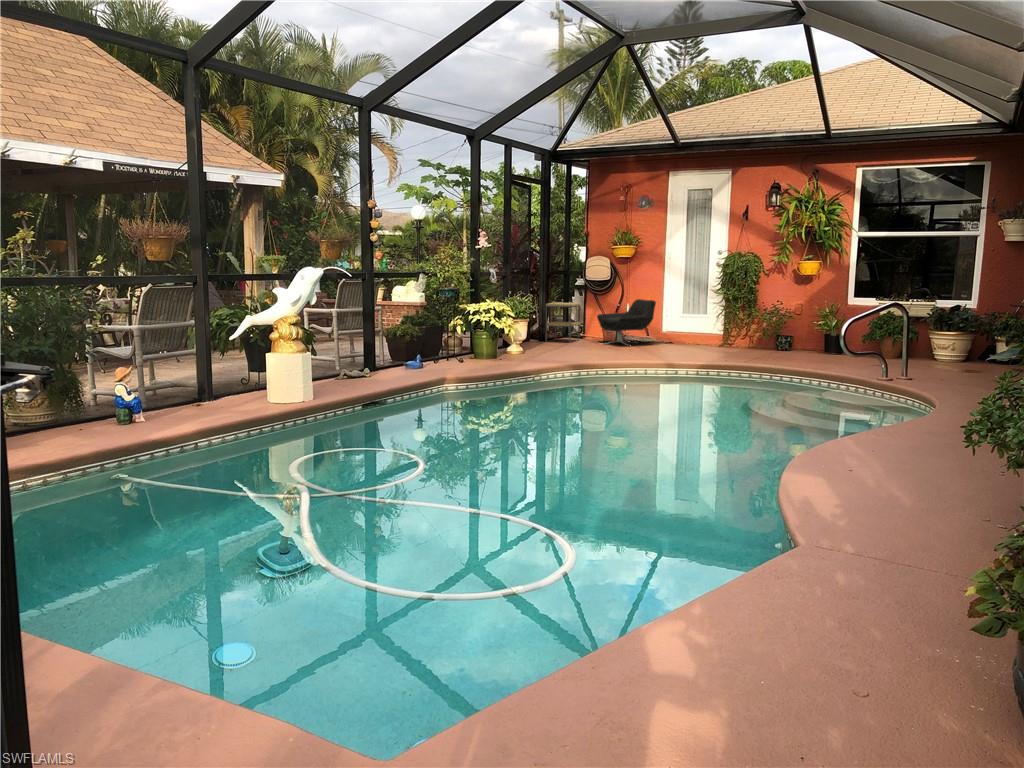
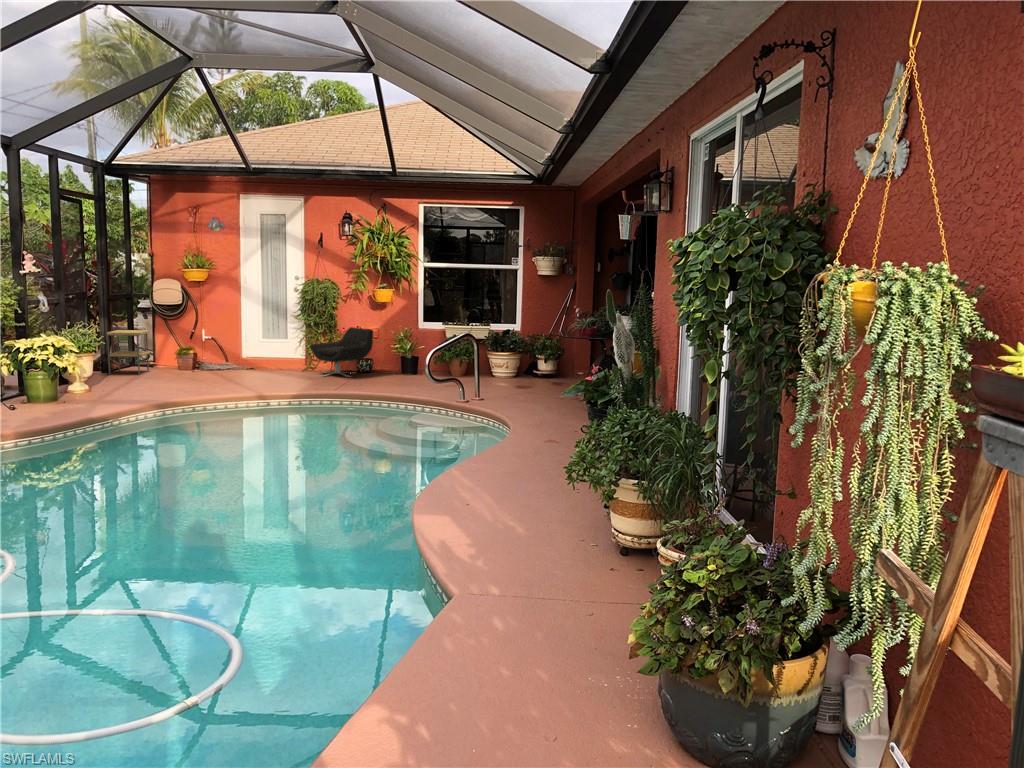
lounge chair: present [597,299,656,345] -> present [310,327,373,377]

